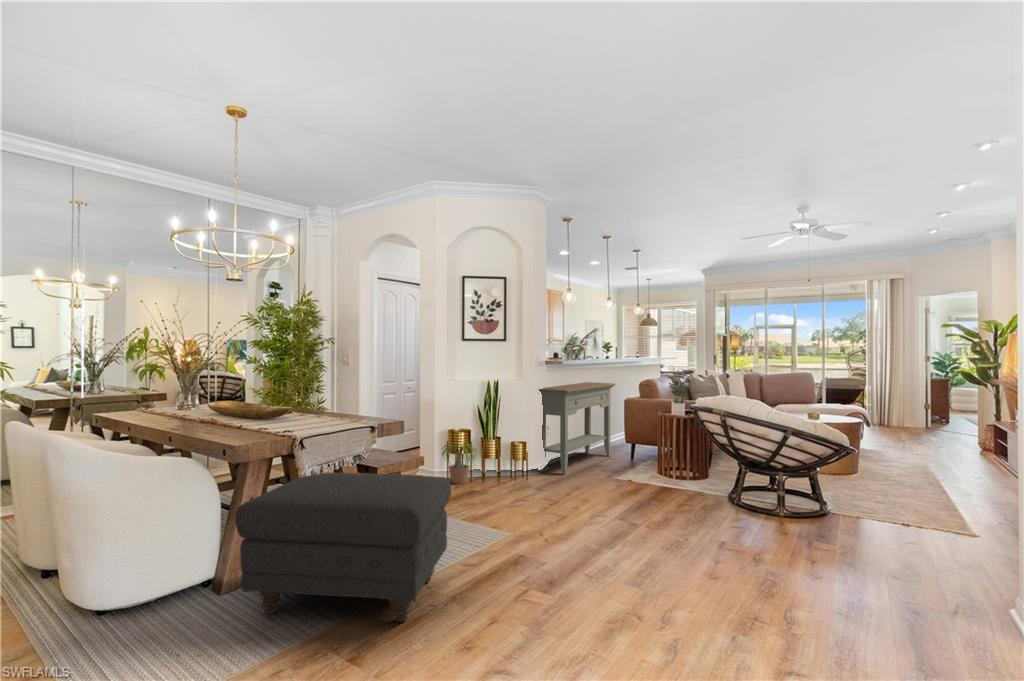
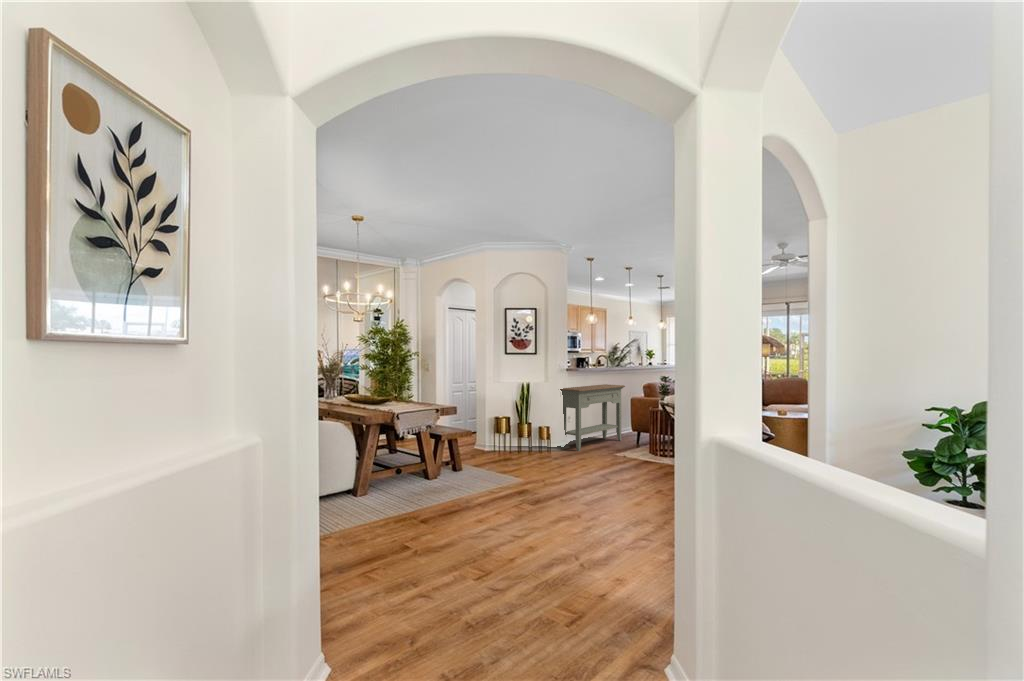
potted plant: present [442,442,476,484] -> none [485,425,518,454]
ottoman: present [235,473,451,622] -> none [364,434,480,512]

